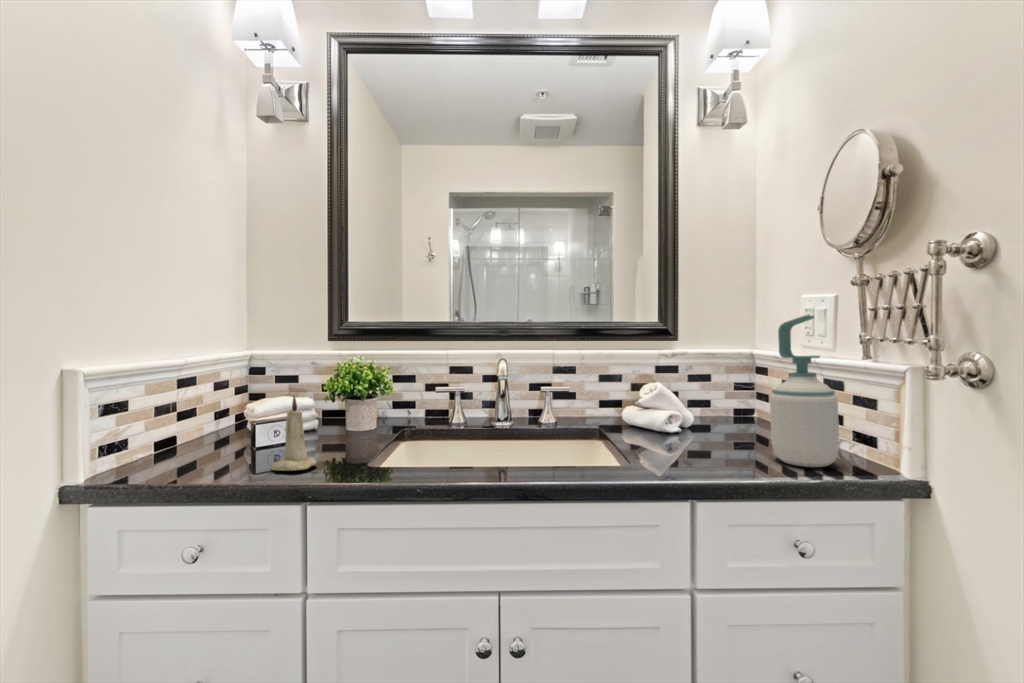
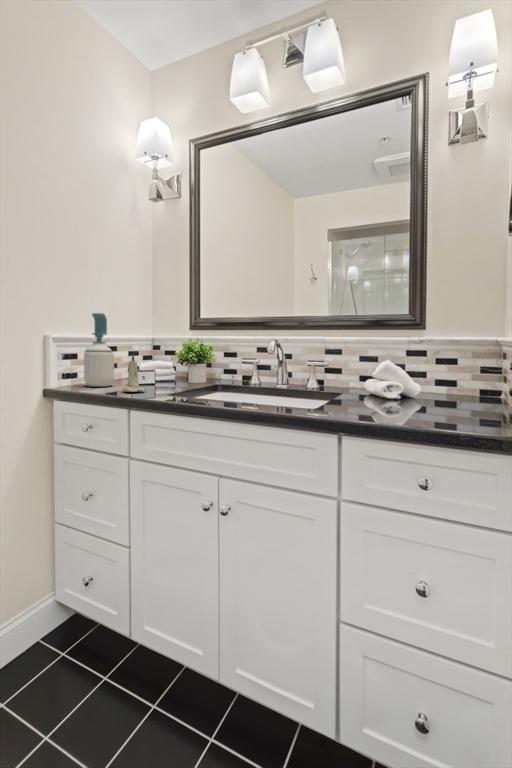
soap bottle: present [770,315,839,467] -> present [84,313,114,387]

